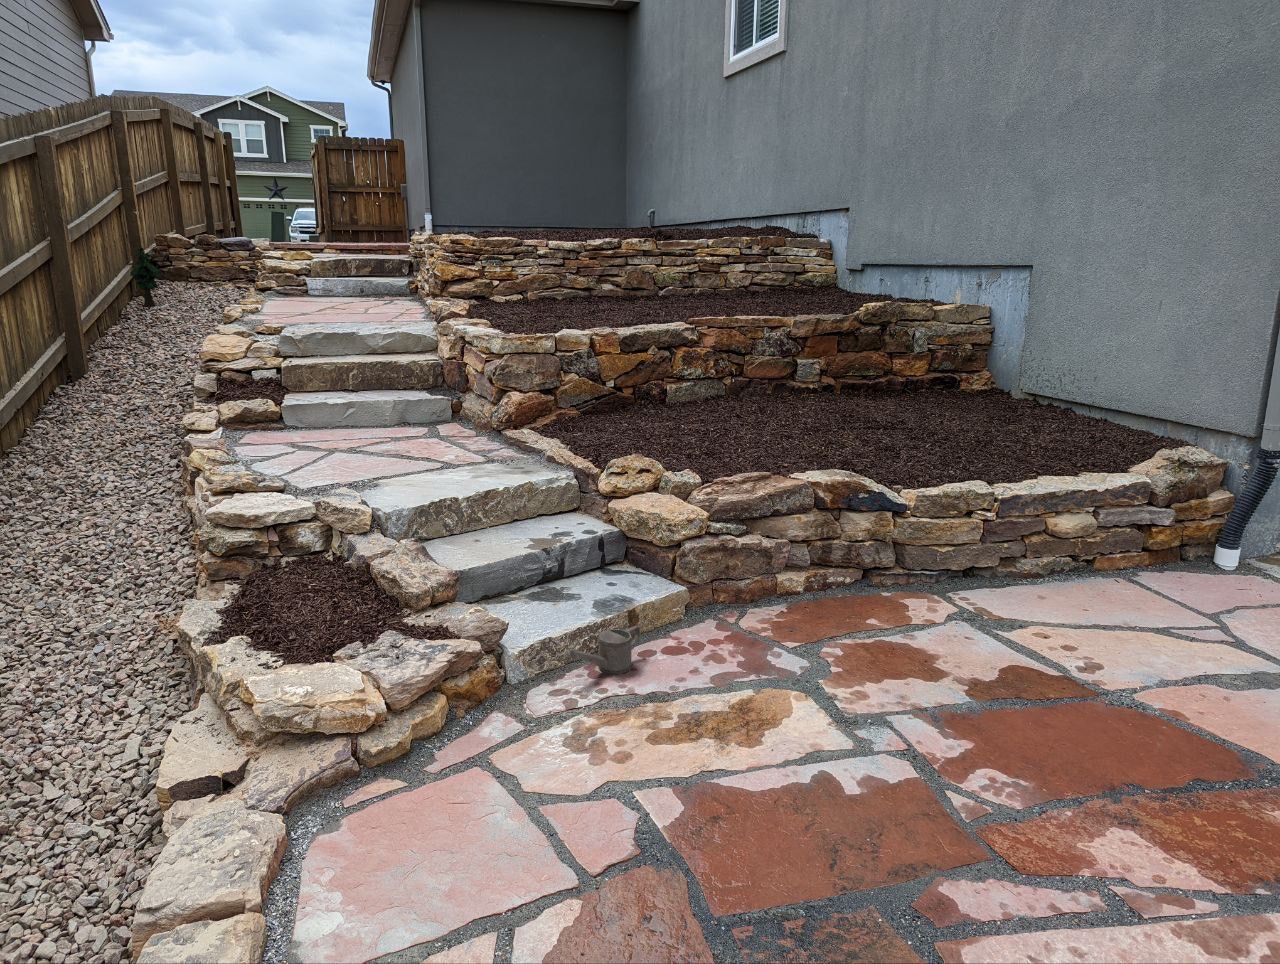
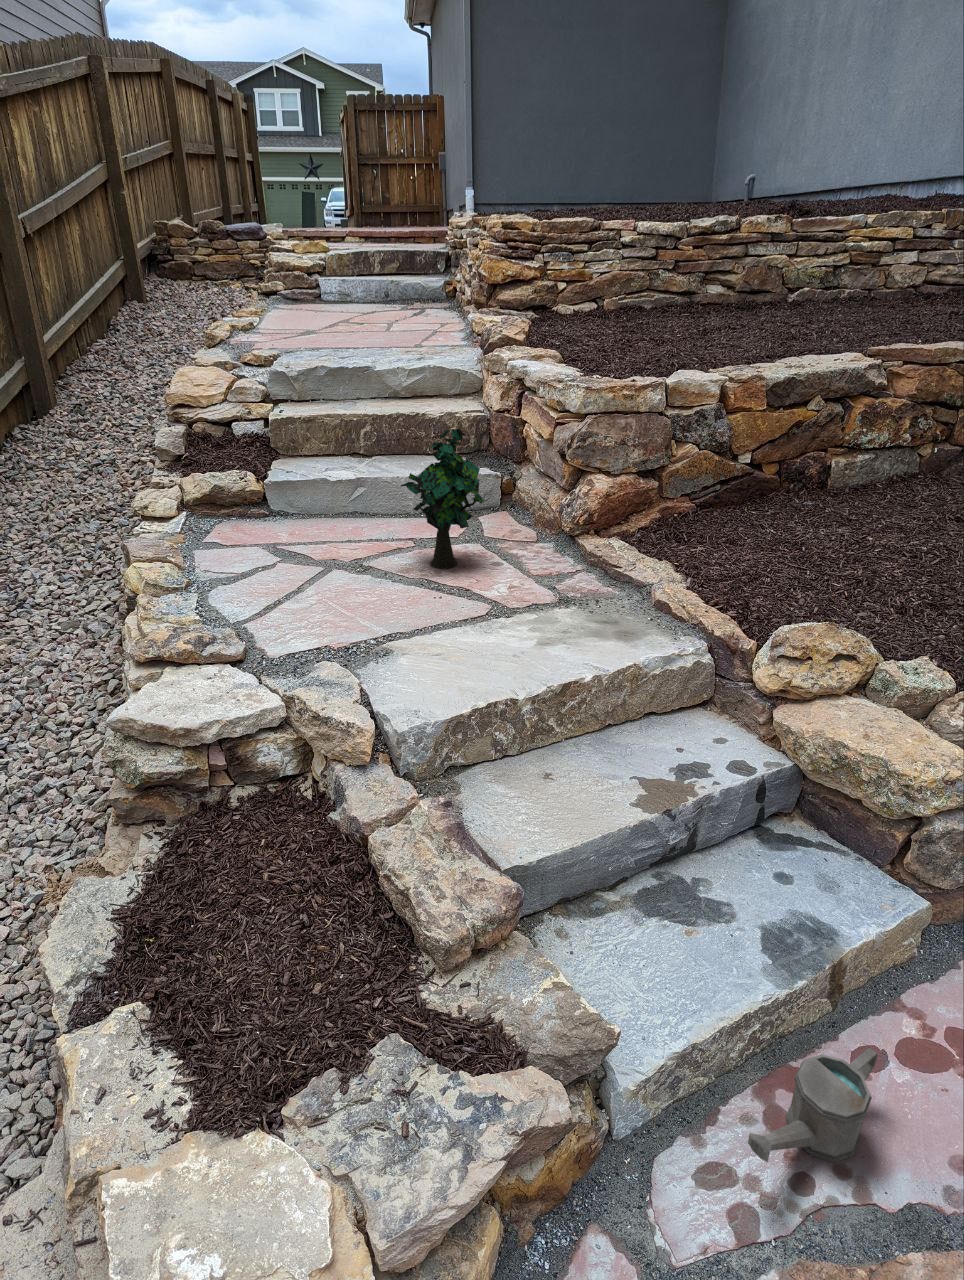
decorative plant: present [130,248,160,306] -> present [401,429,484,568]

